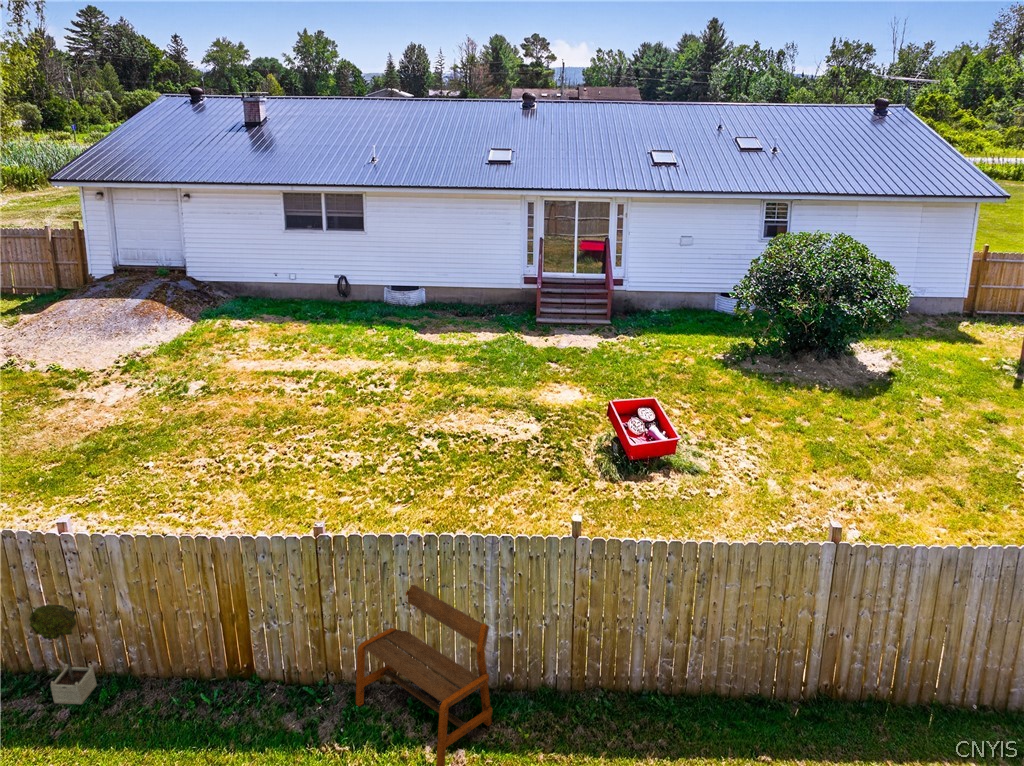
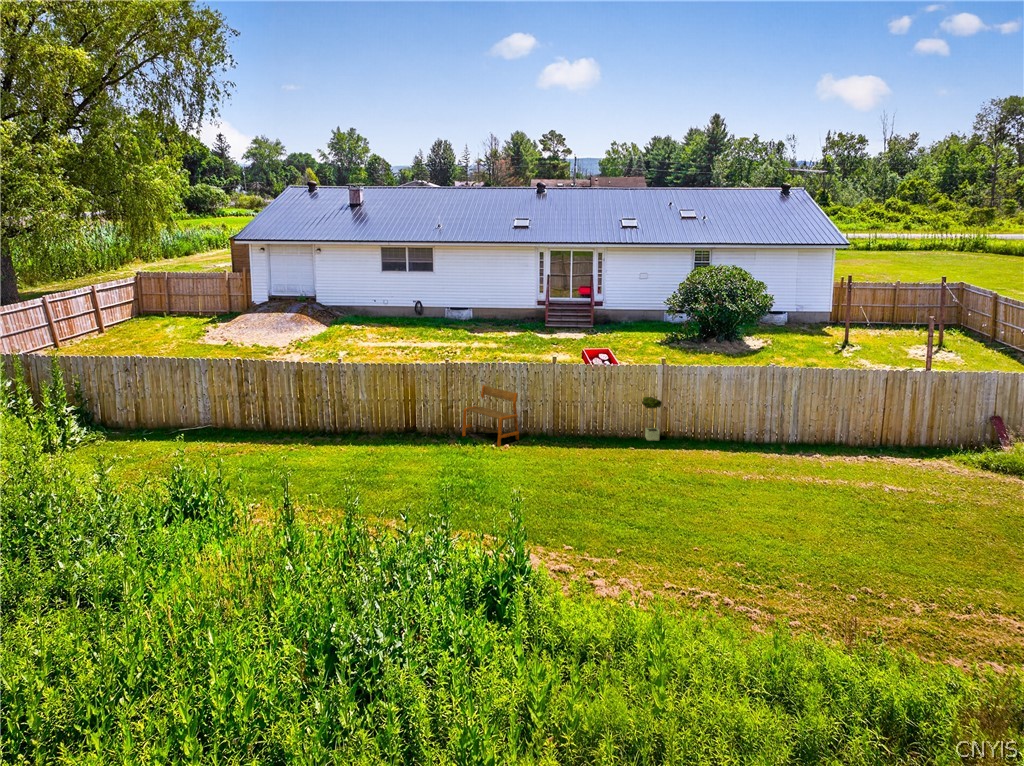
potted tree: present [29,604,97,704] -> present [642,397,662,440]

